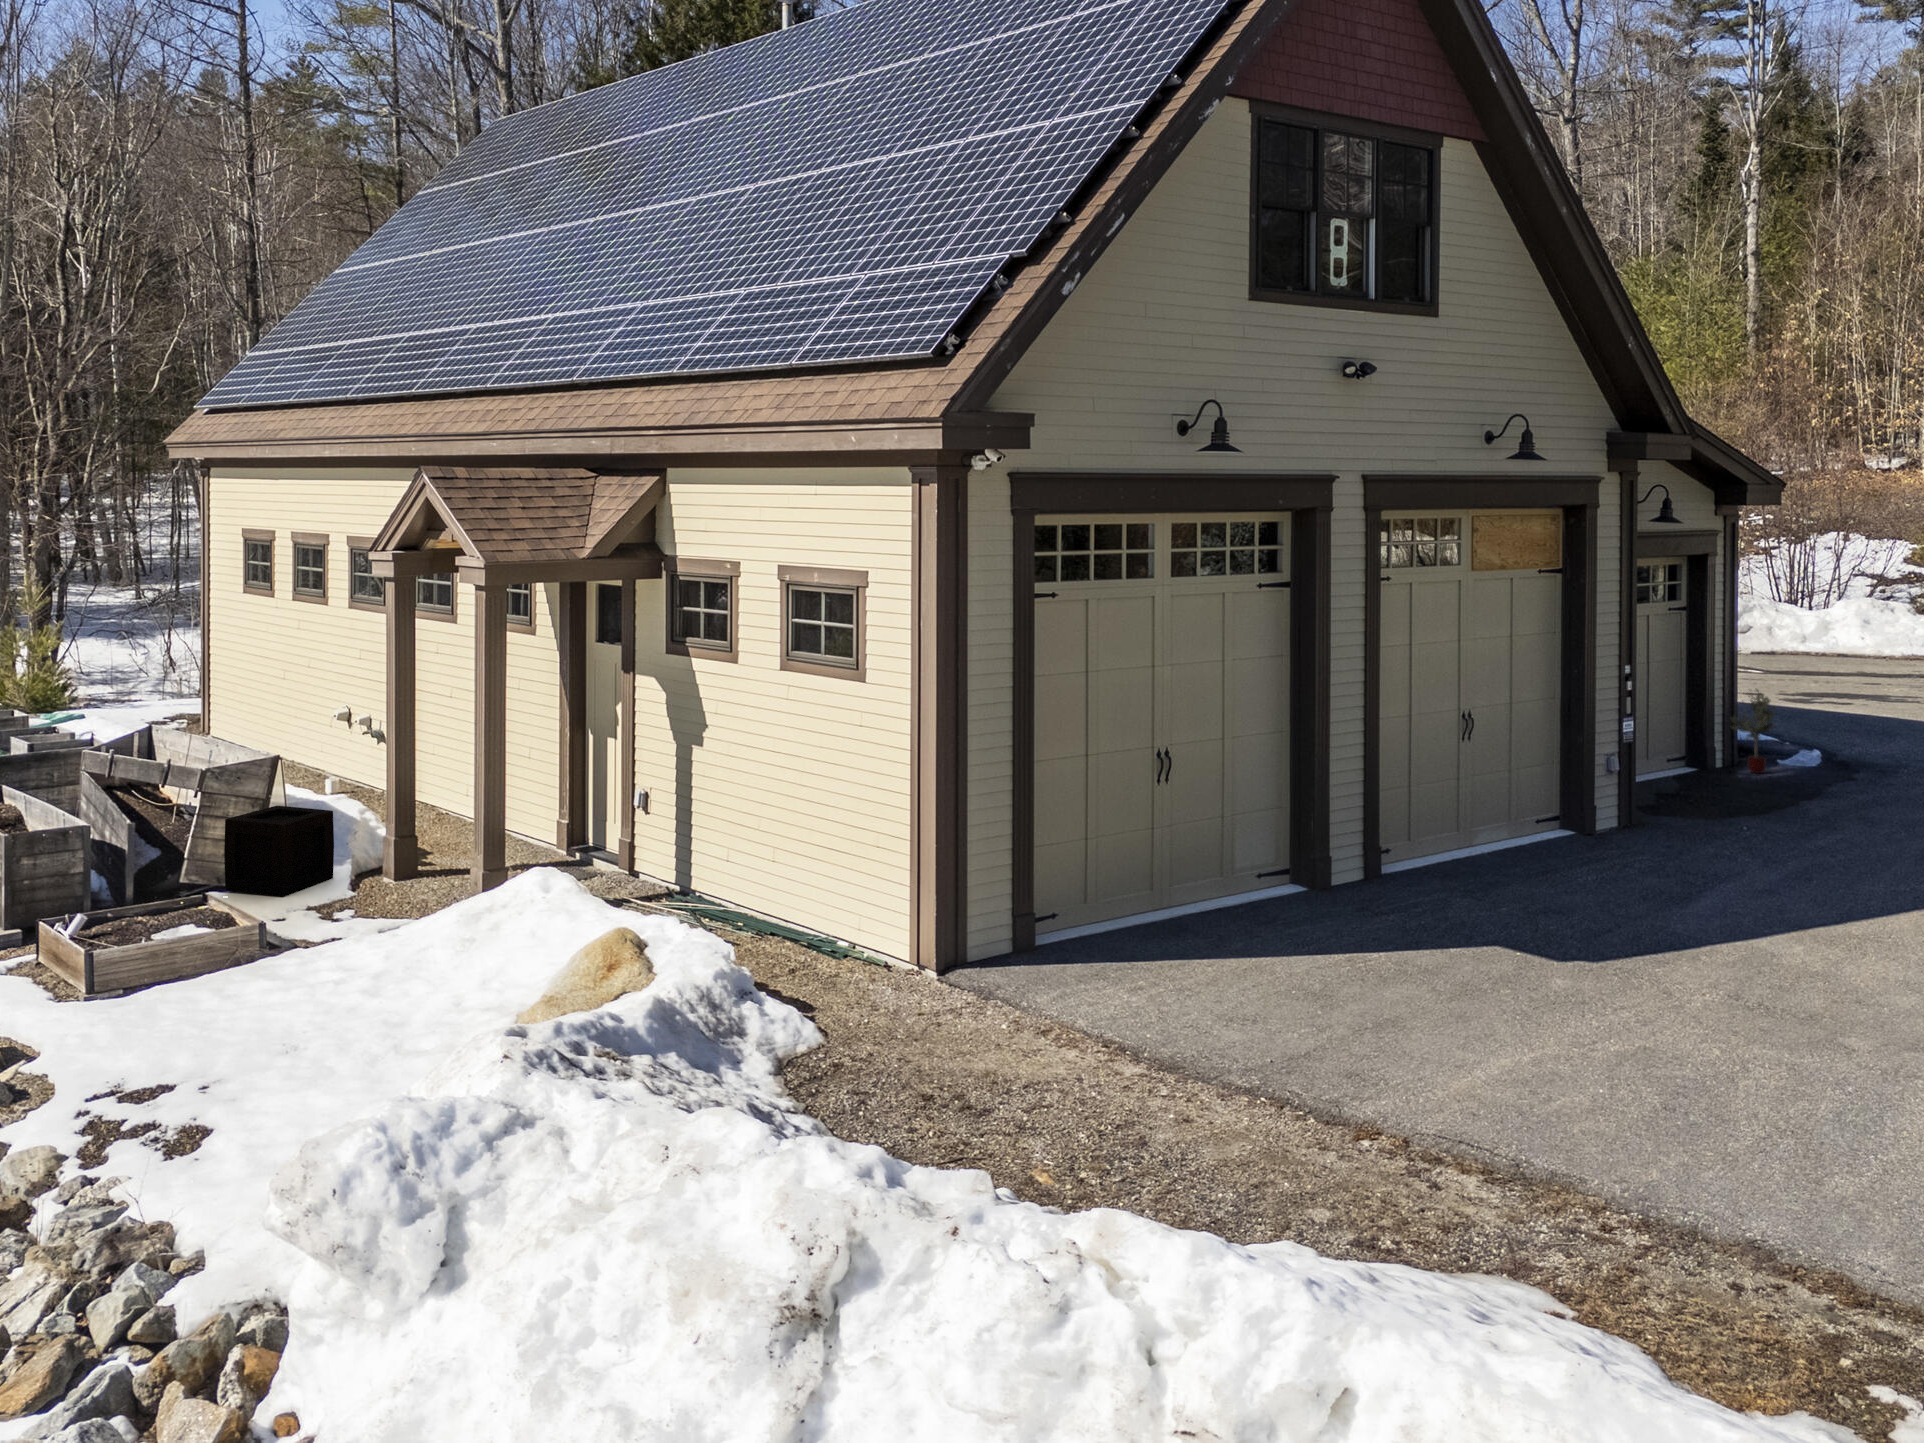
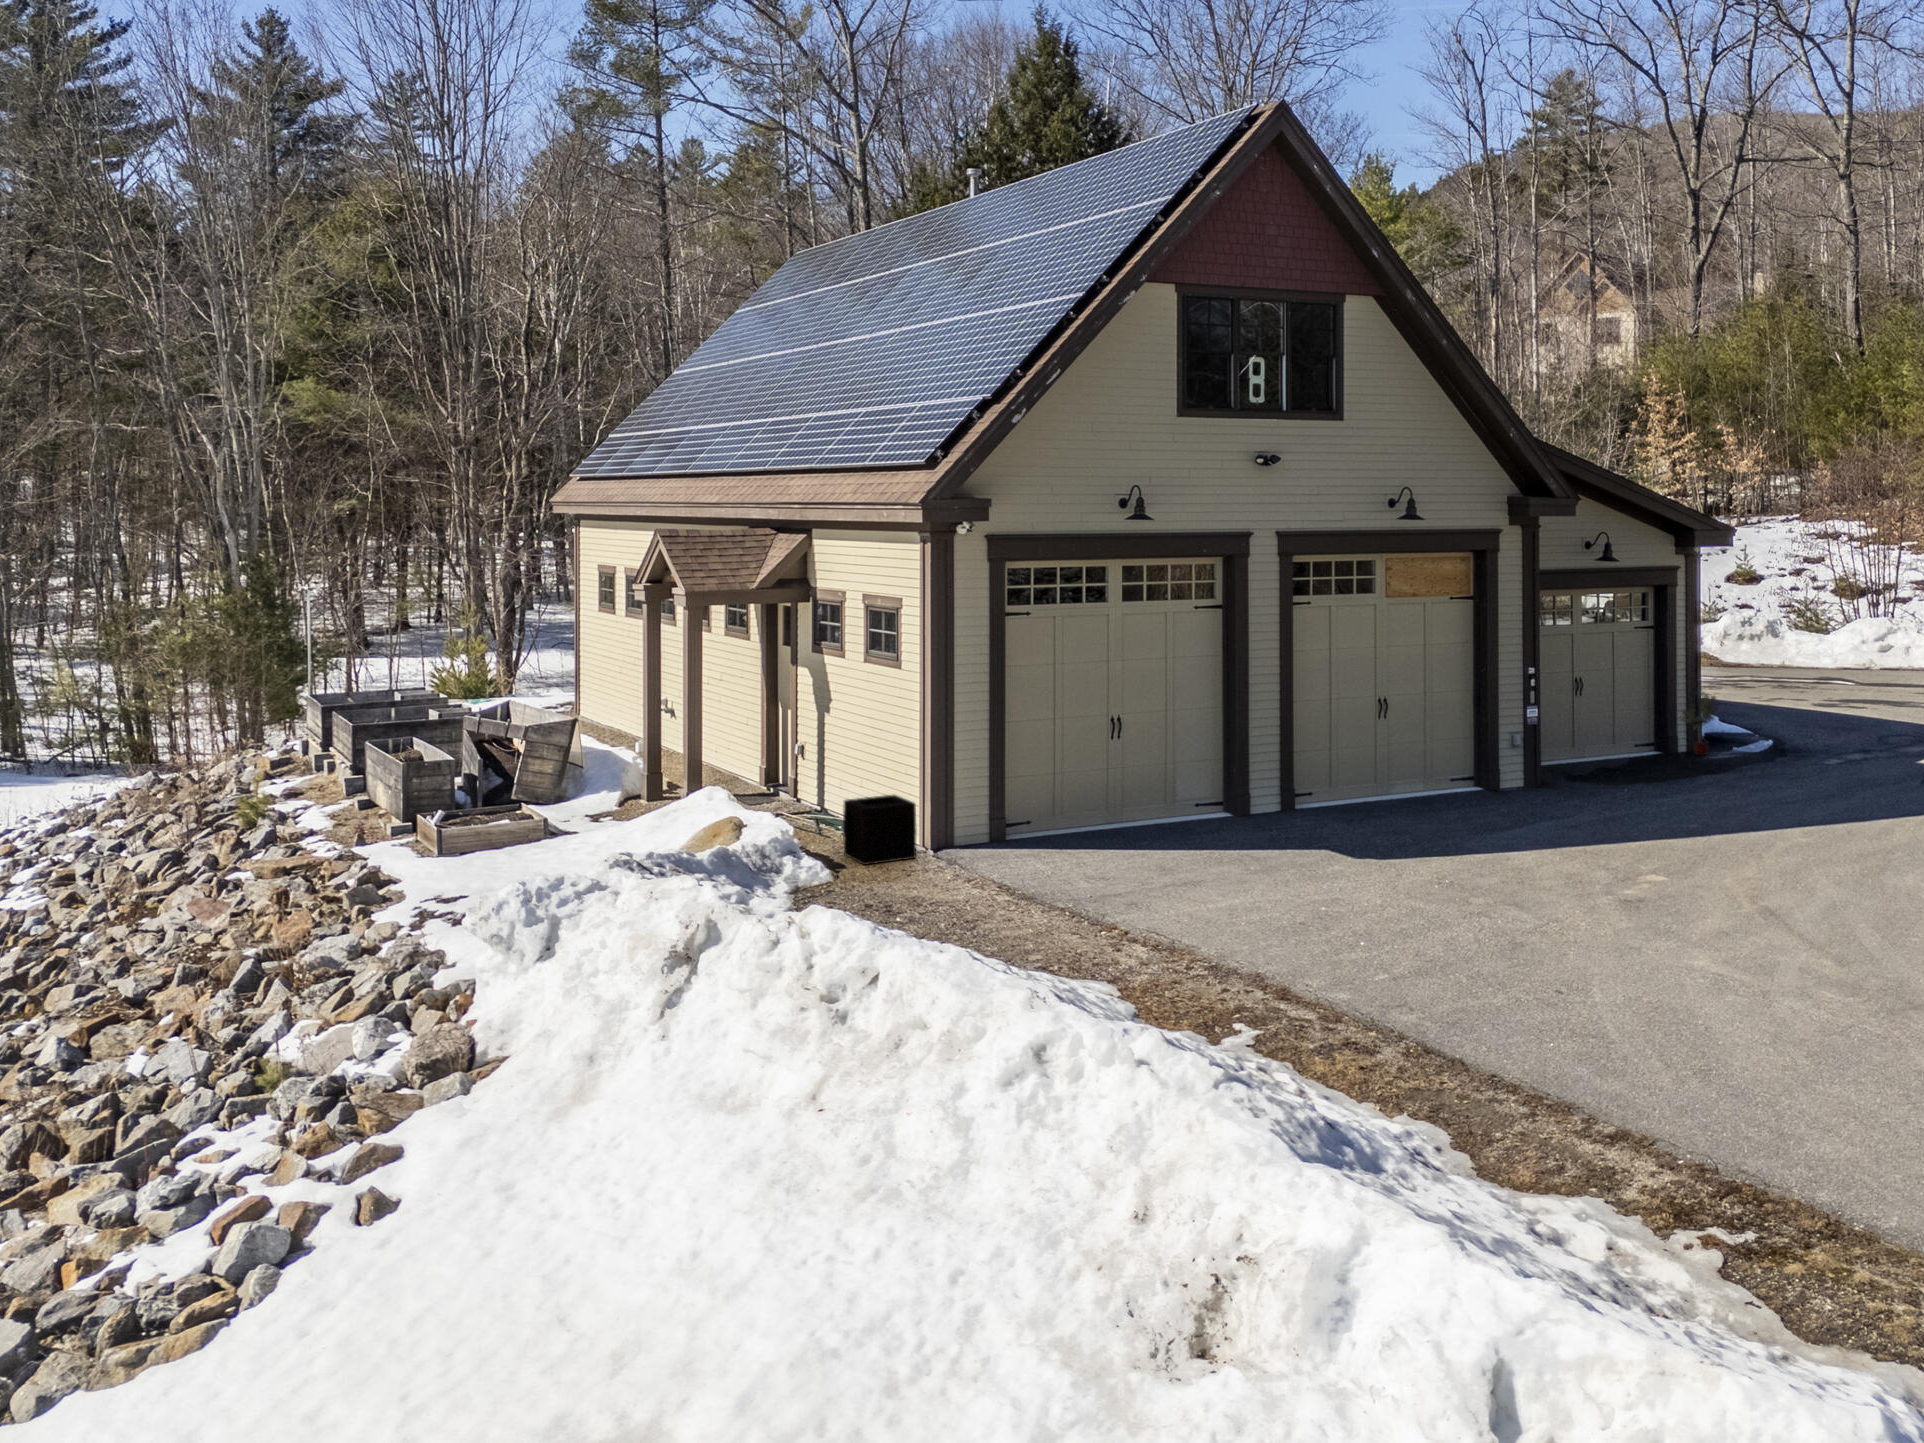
wooden crate: present [224,806,334,897] -> present [843,795,917,865]

